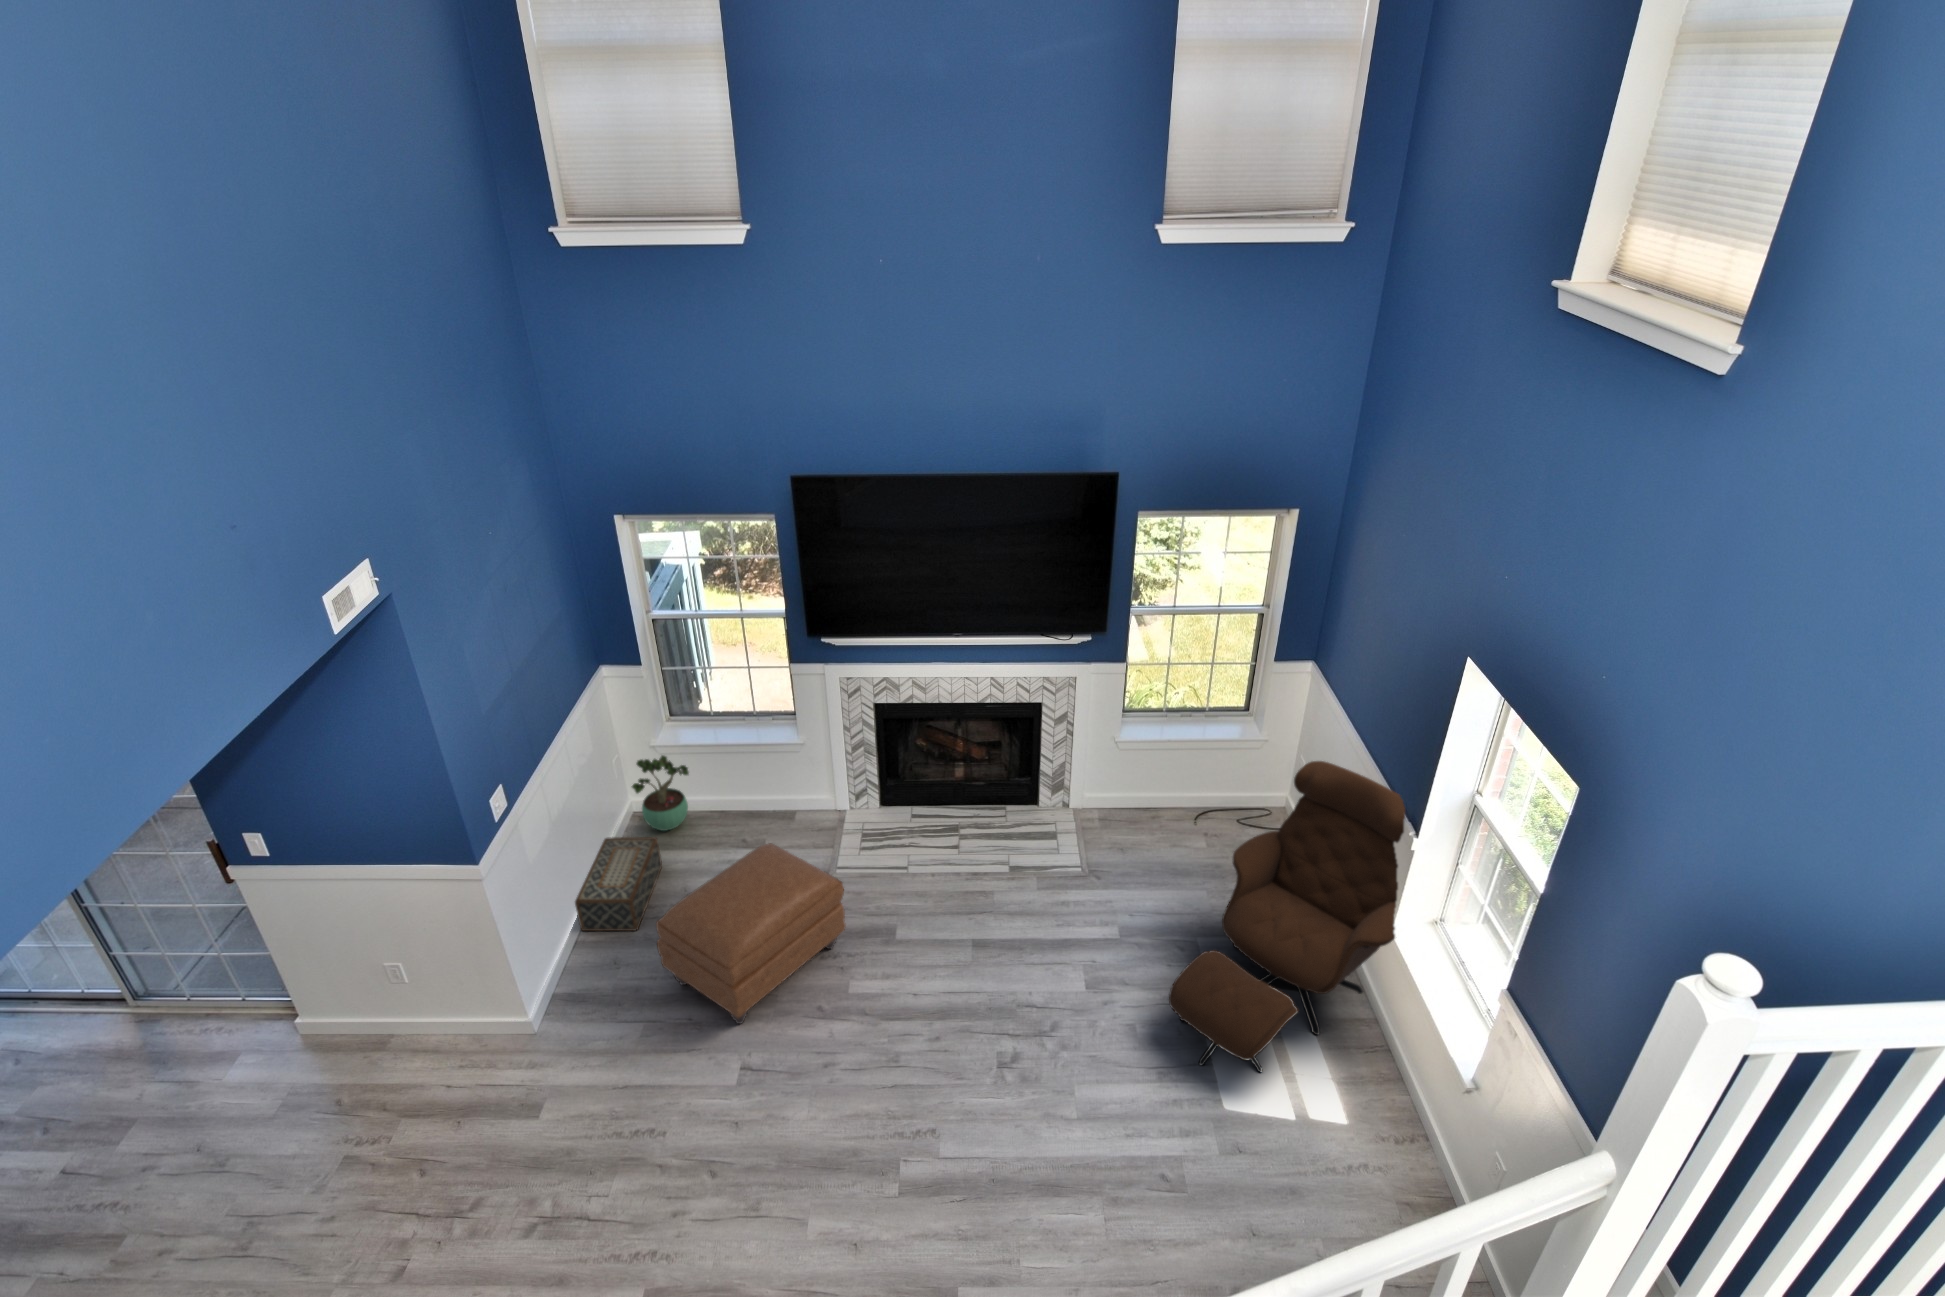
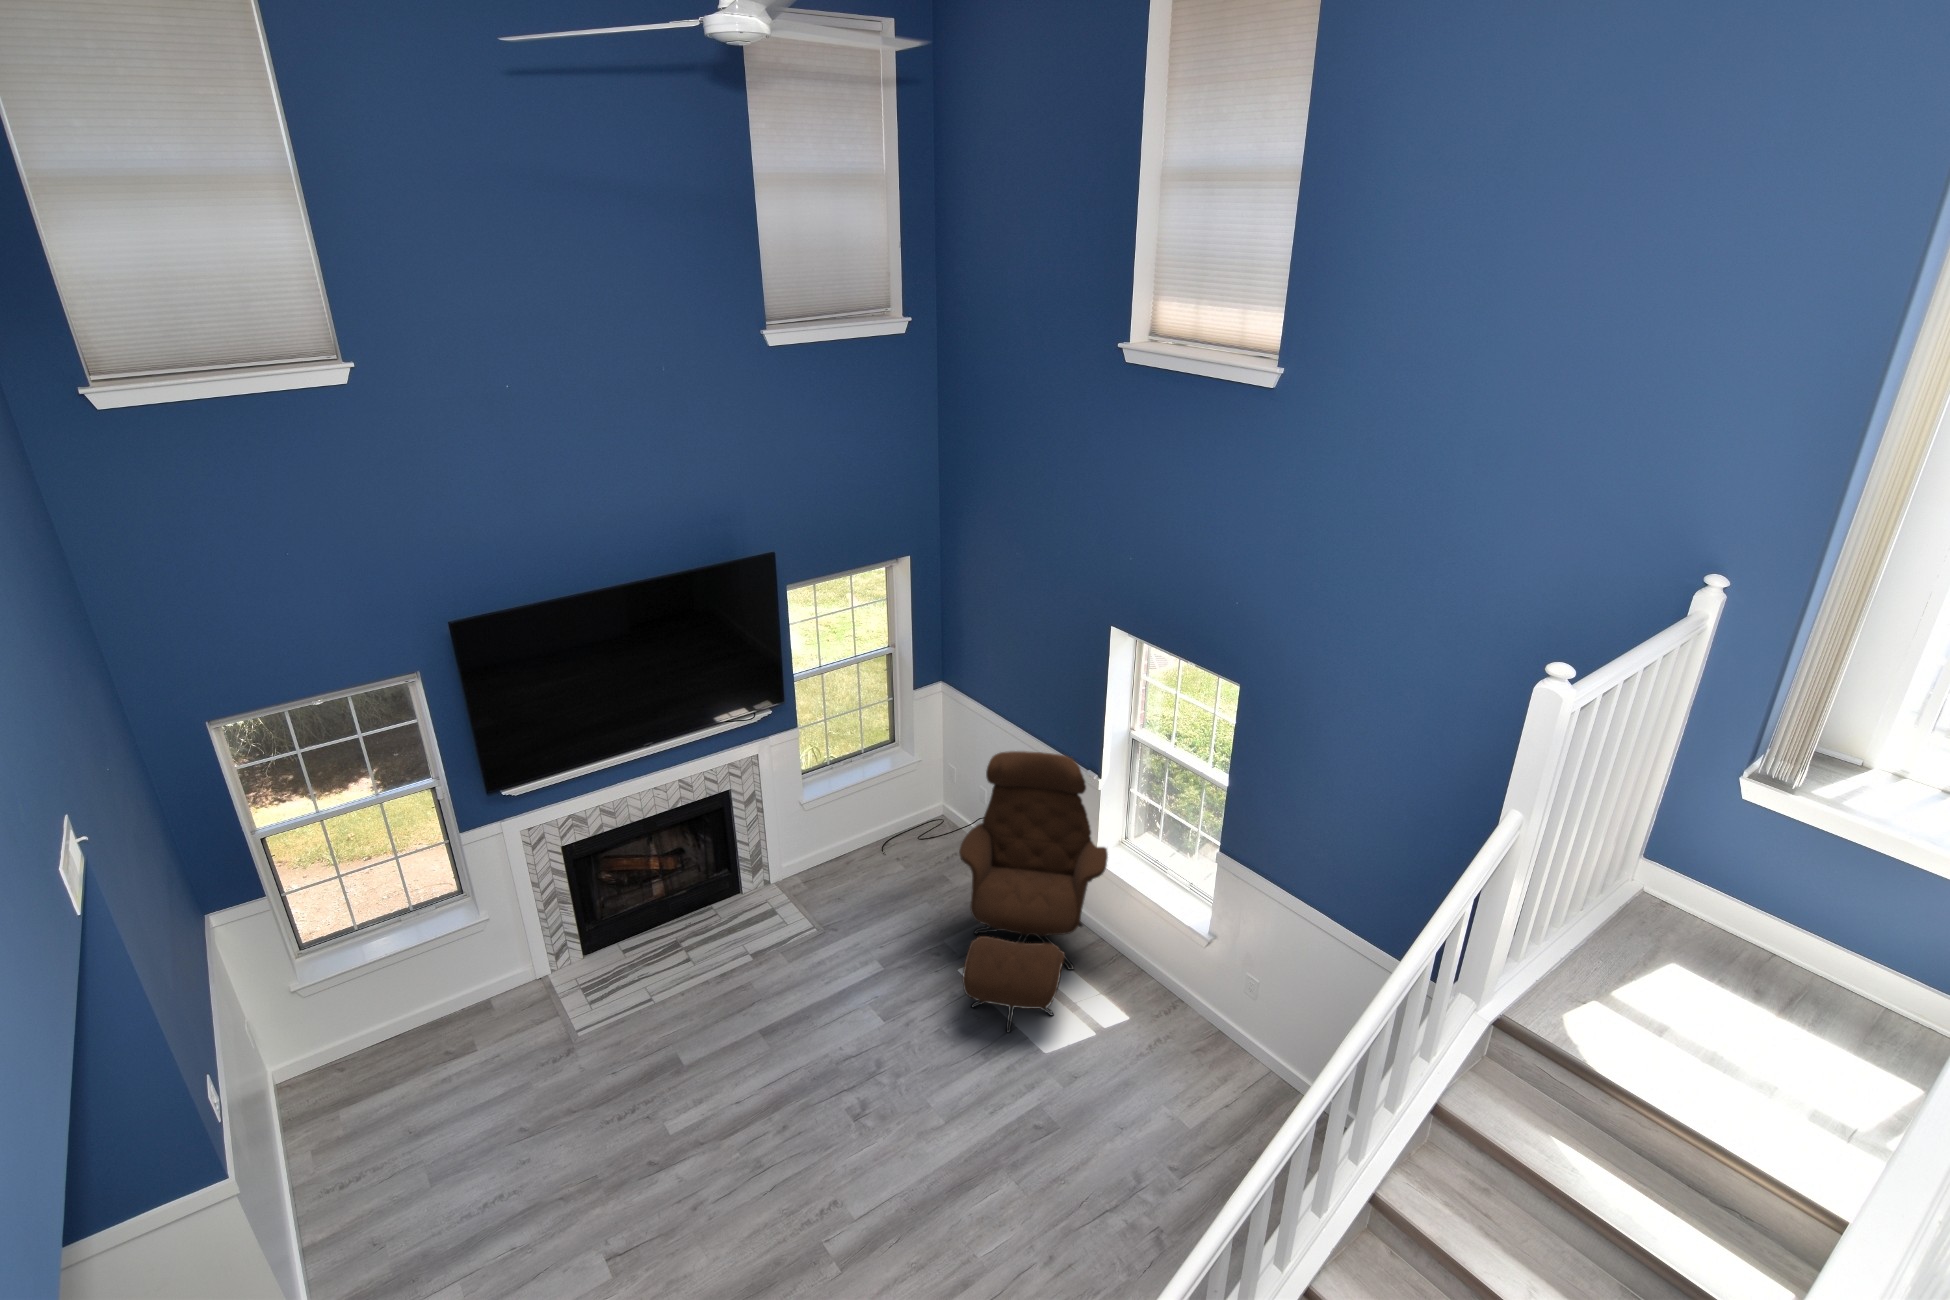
potted plant: present [632,755,689,831] -> none [287,991,365,1084]
woven basket: present [575,837,662,931] -> none [281,1086,382,1229]
ottoman: present [656,843,846,1024] -> none [441,1023,636,1218]

